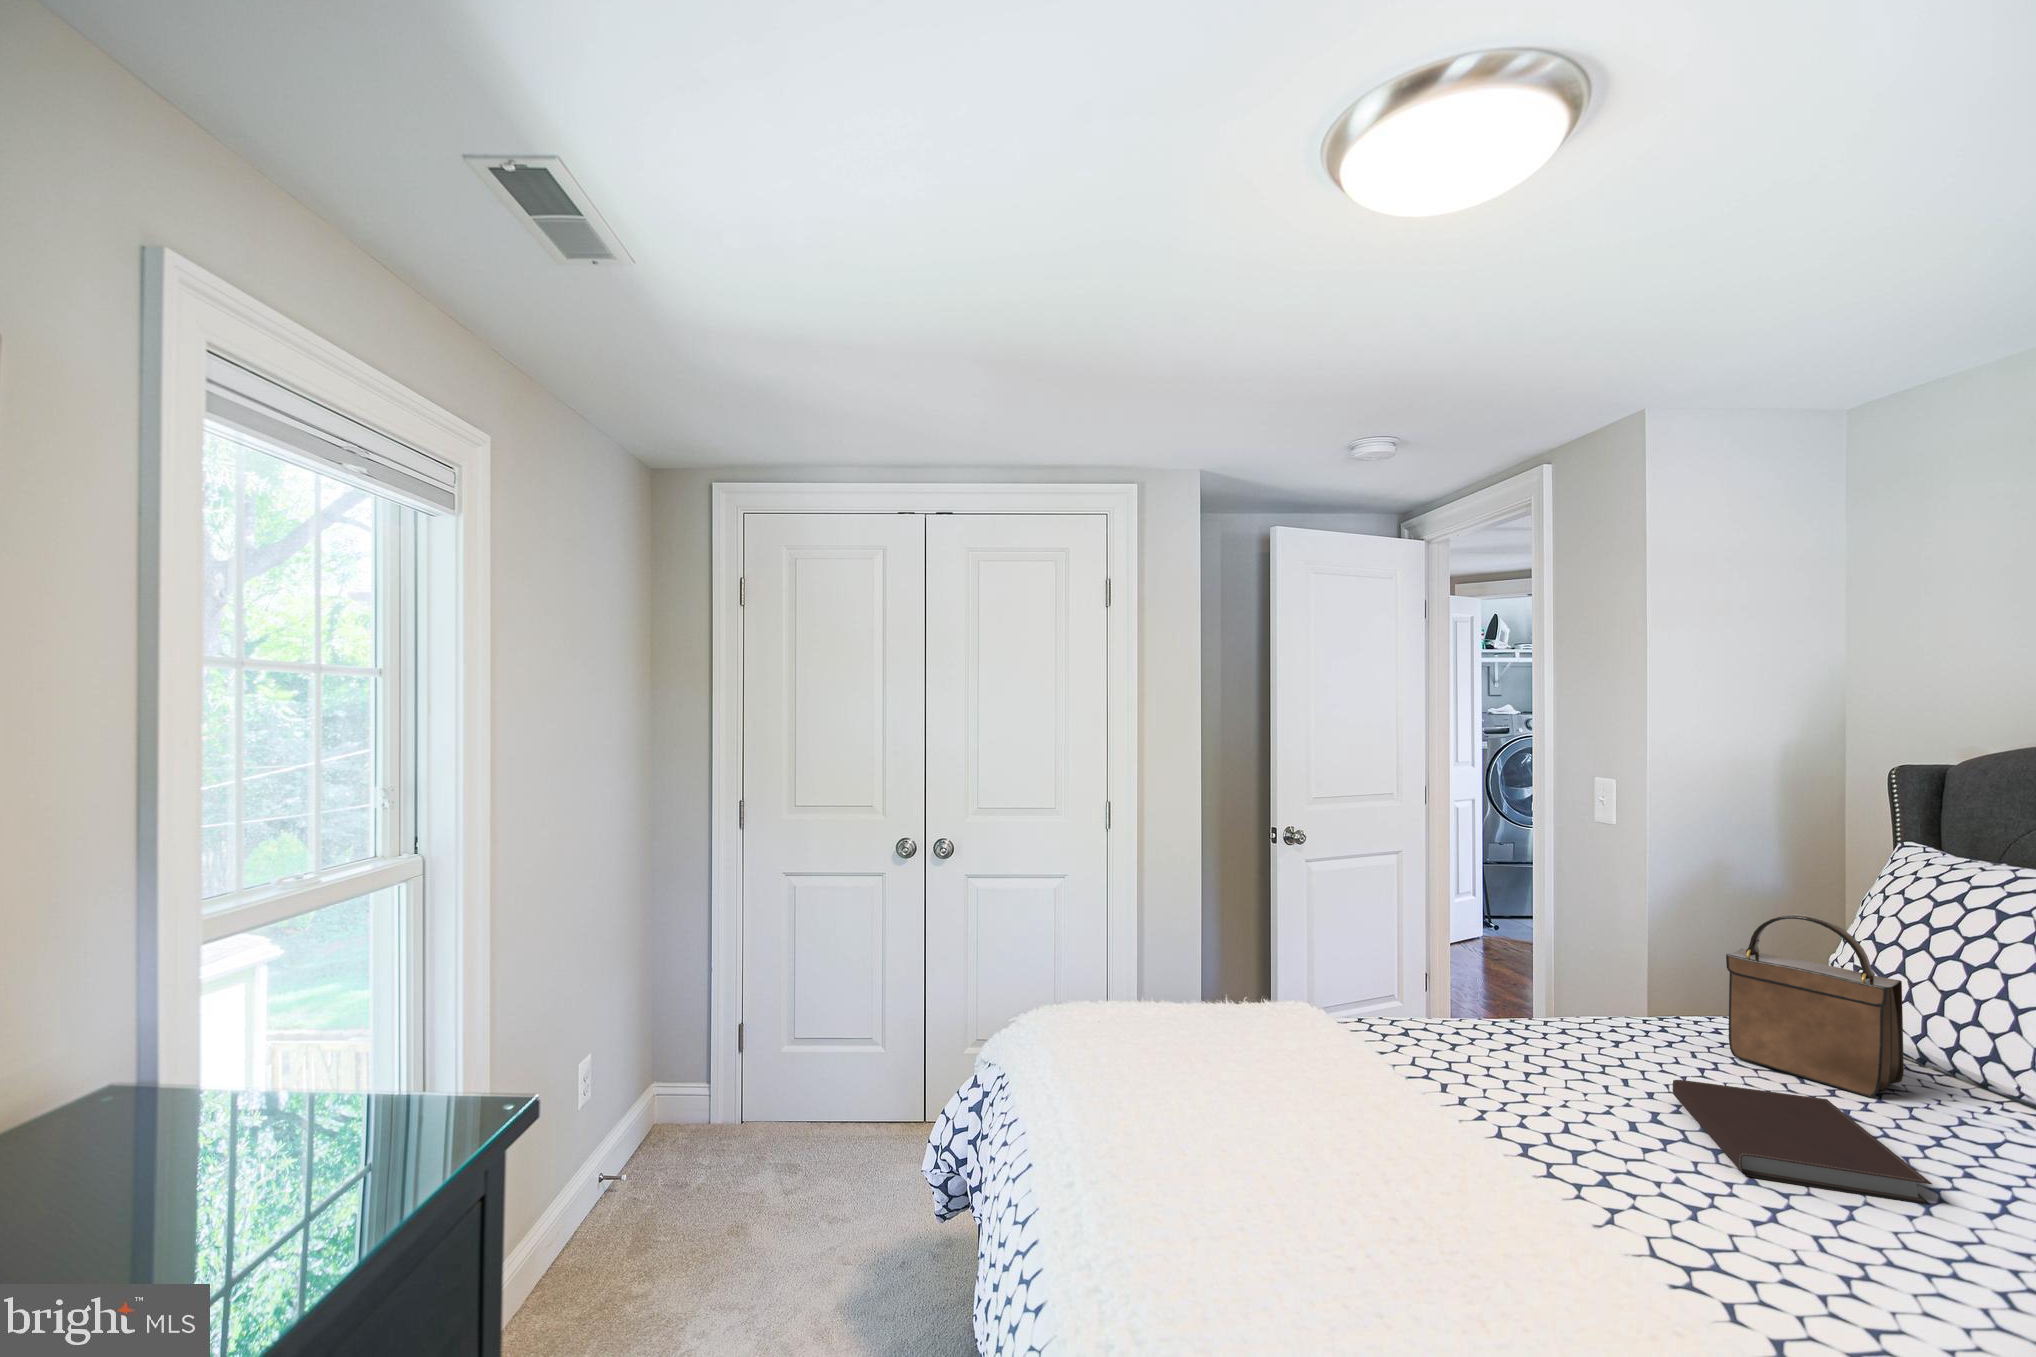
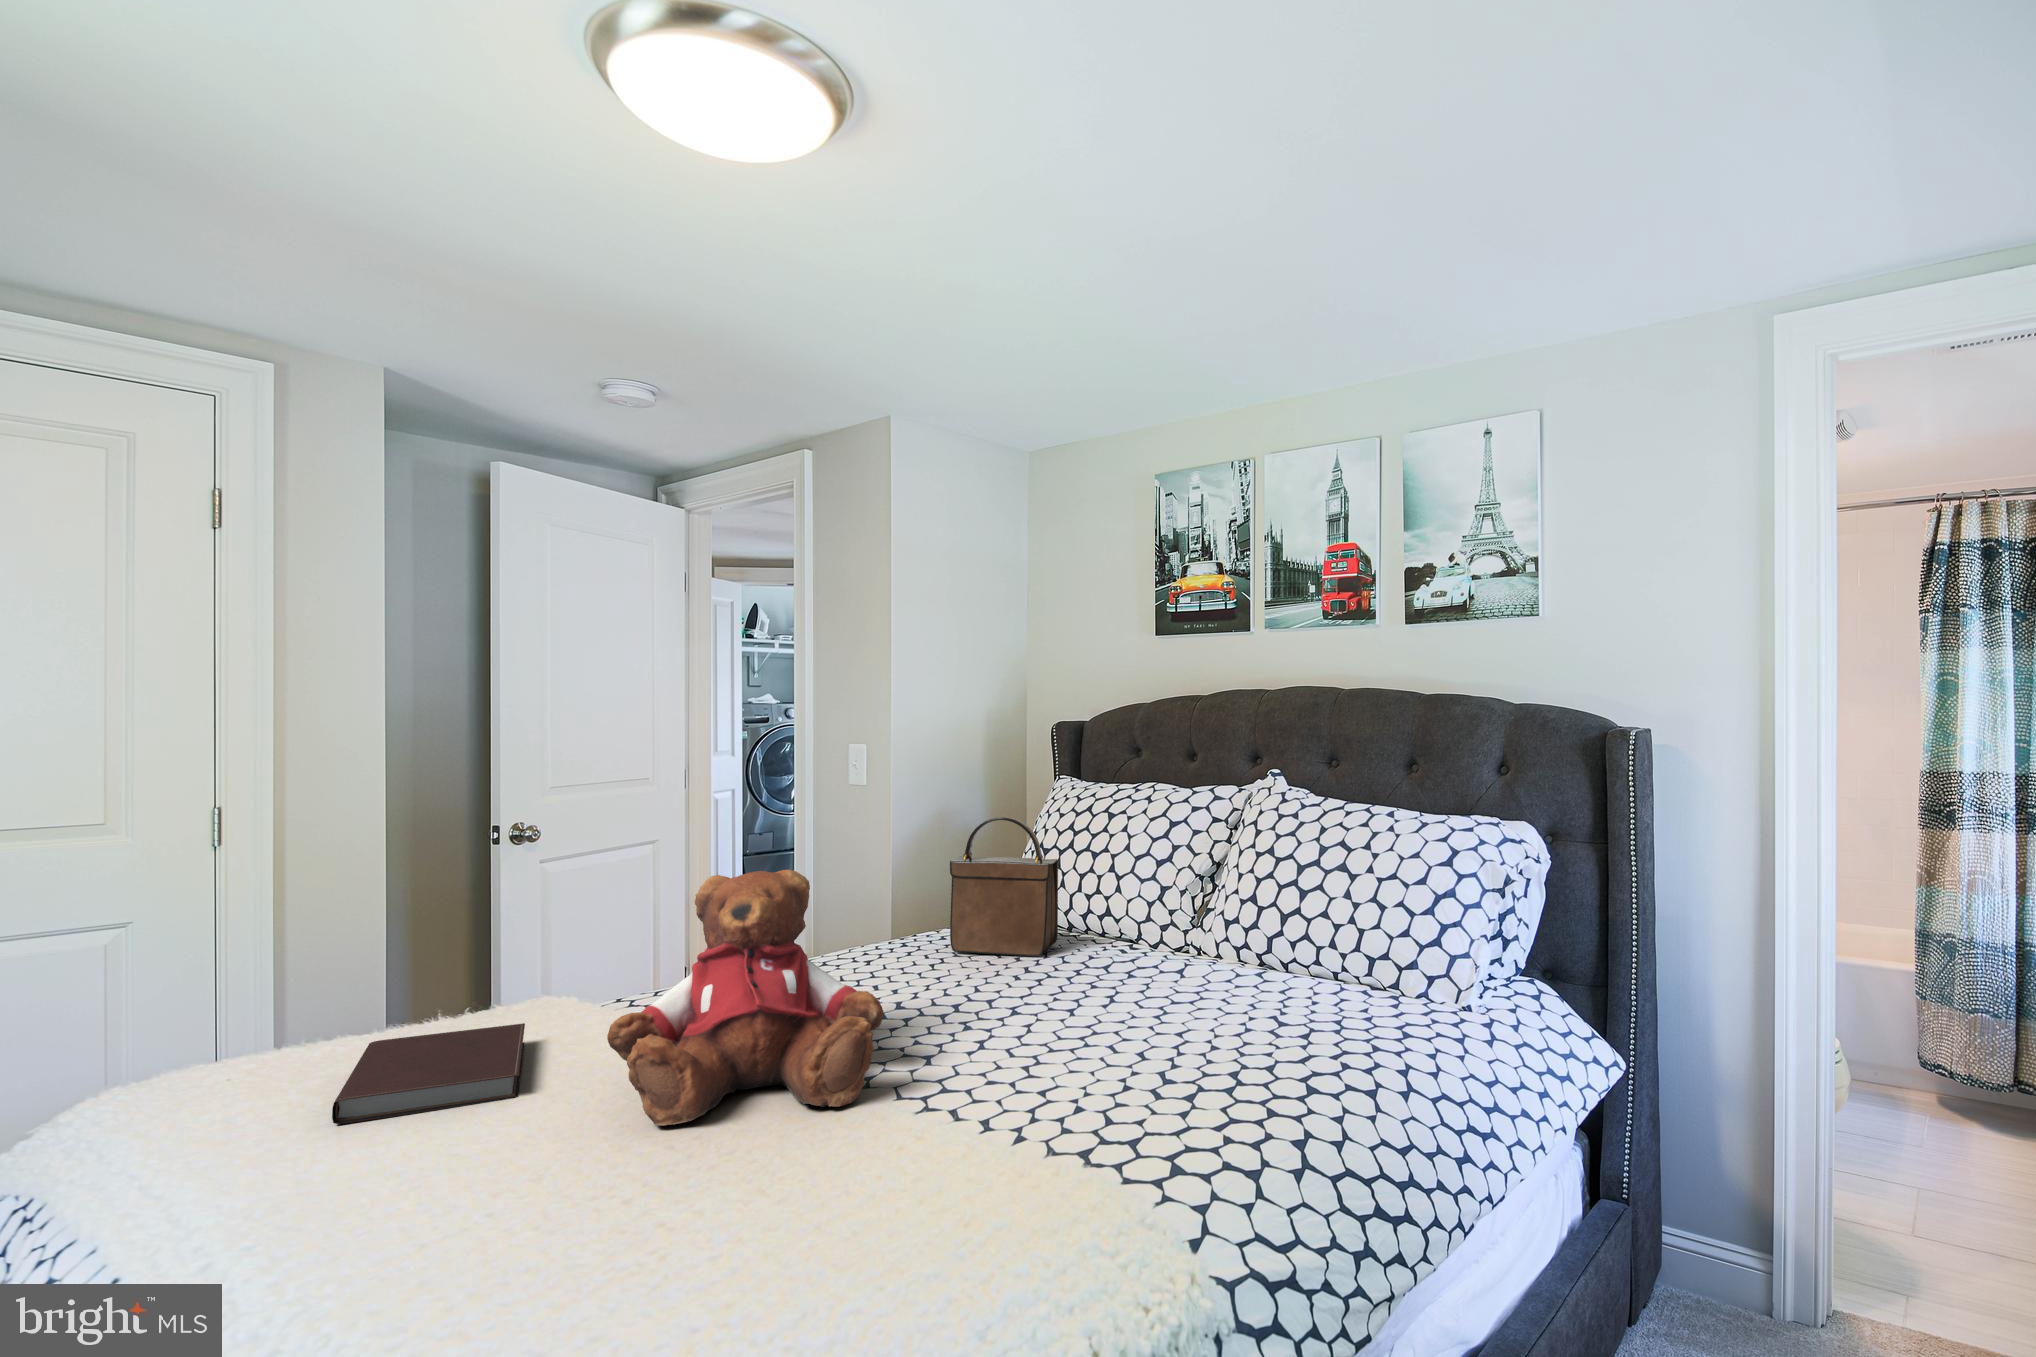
teddy bear: none [1345,957,1629,1238] -> present [607,870,884,1125]
notebook: present [1672,1080,1932,1205] -> present [332,1023,525,1124]

